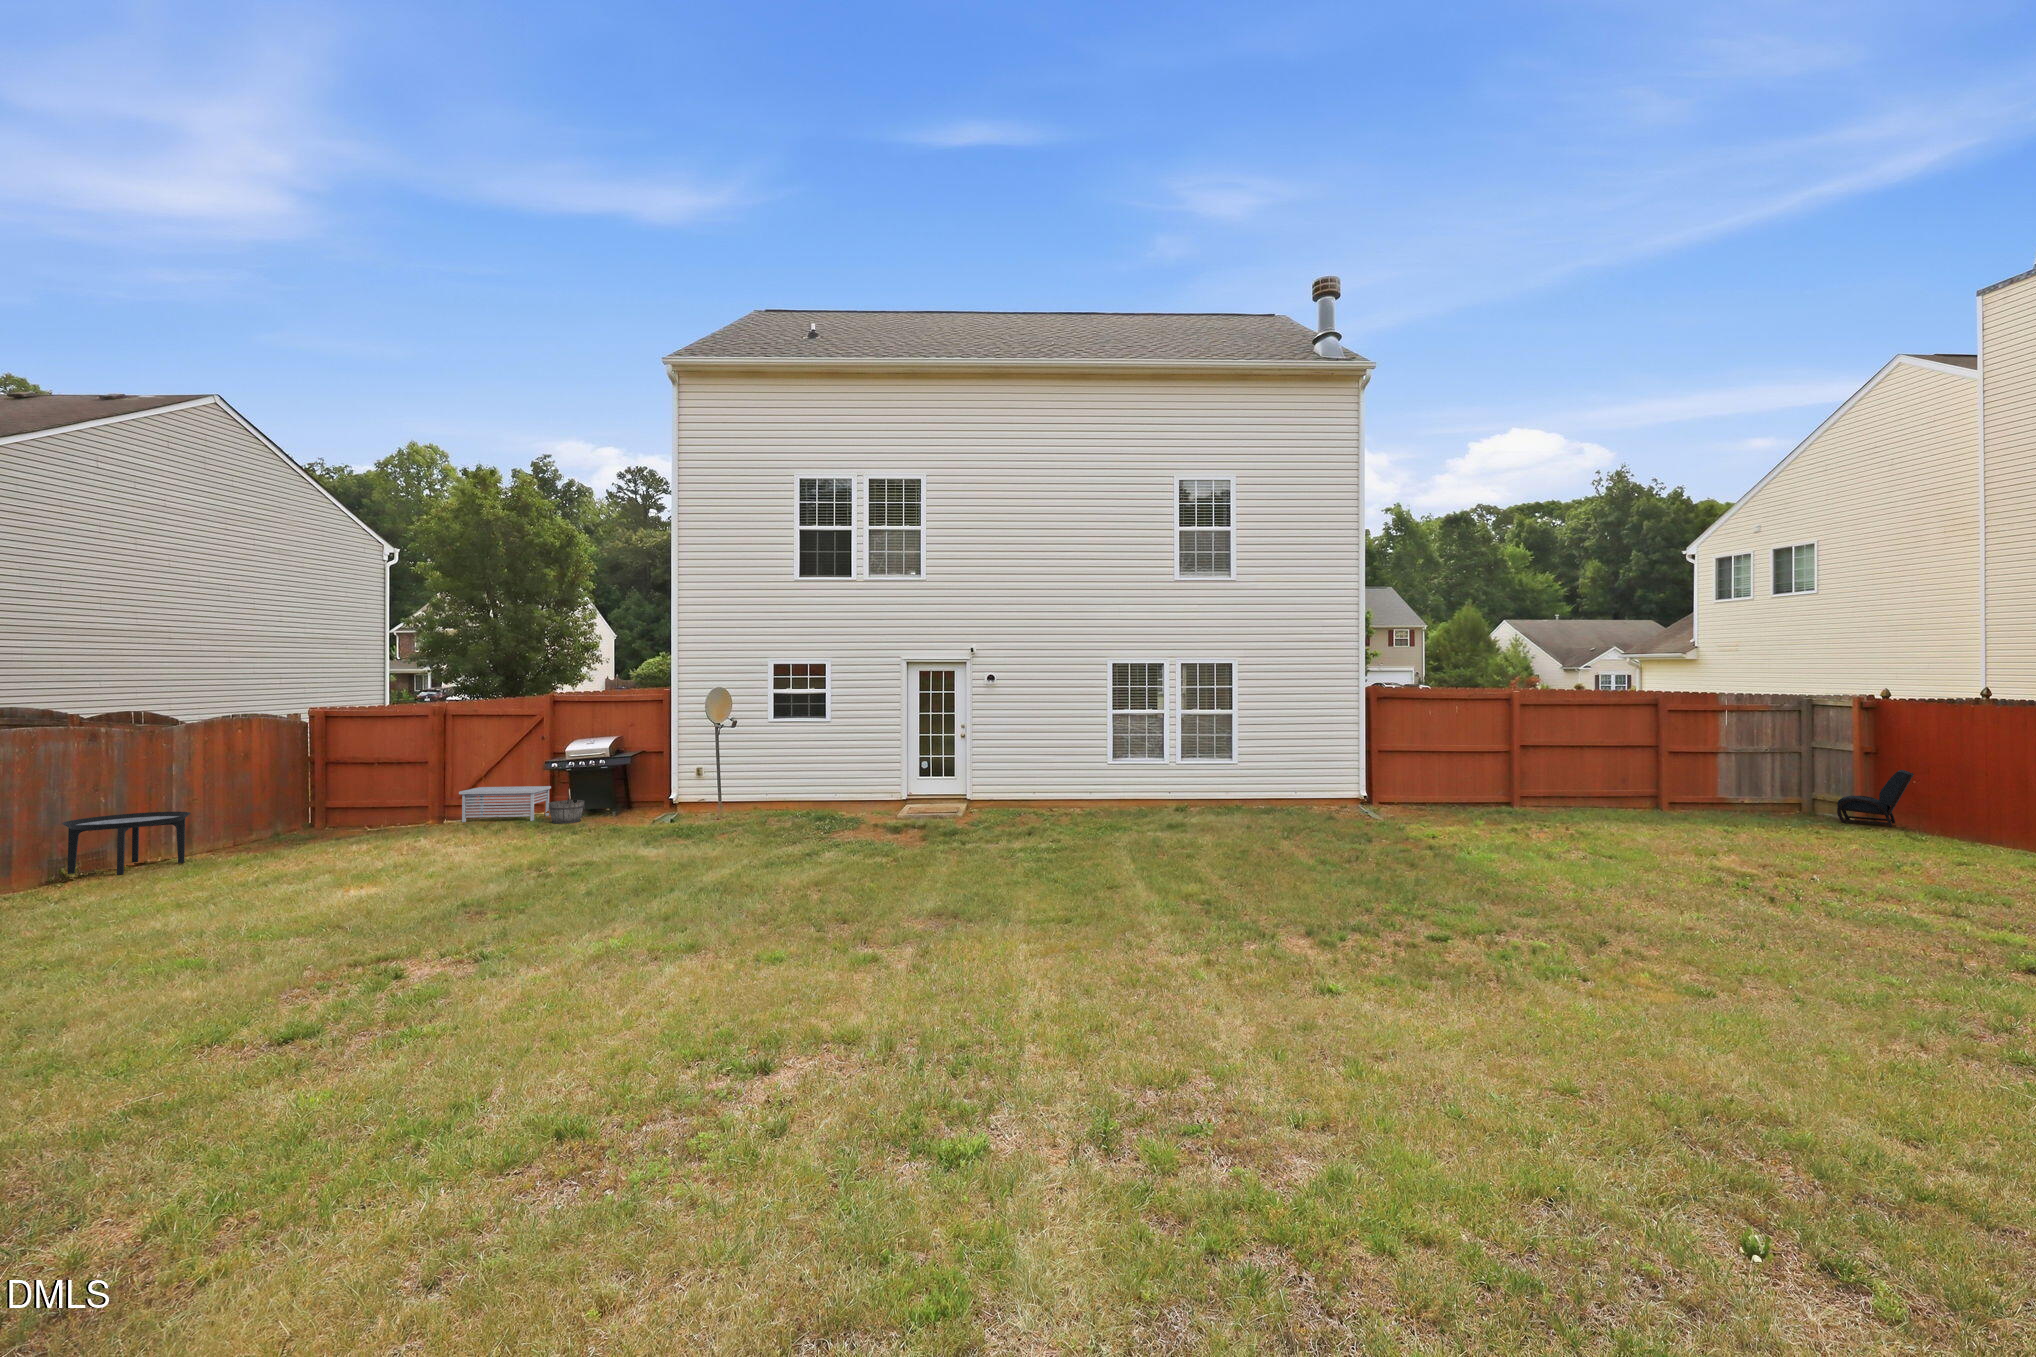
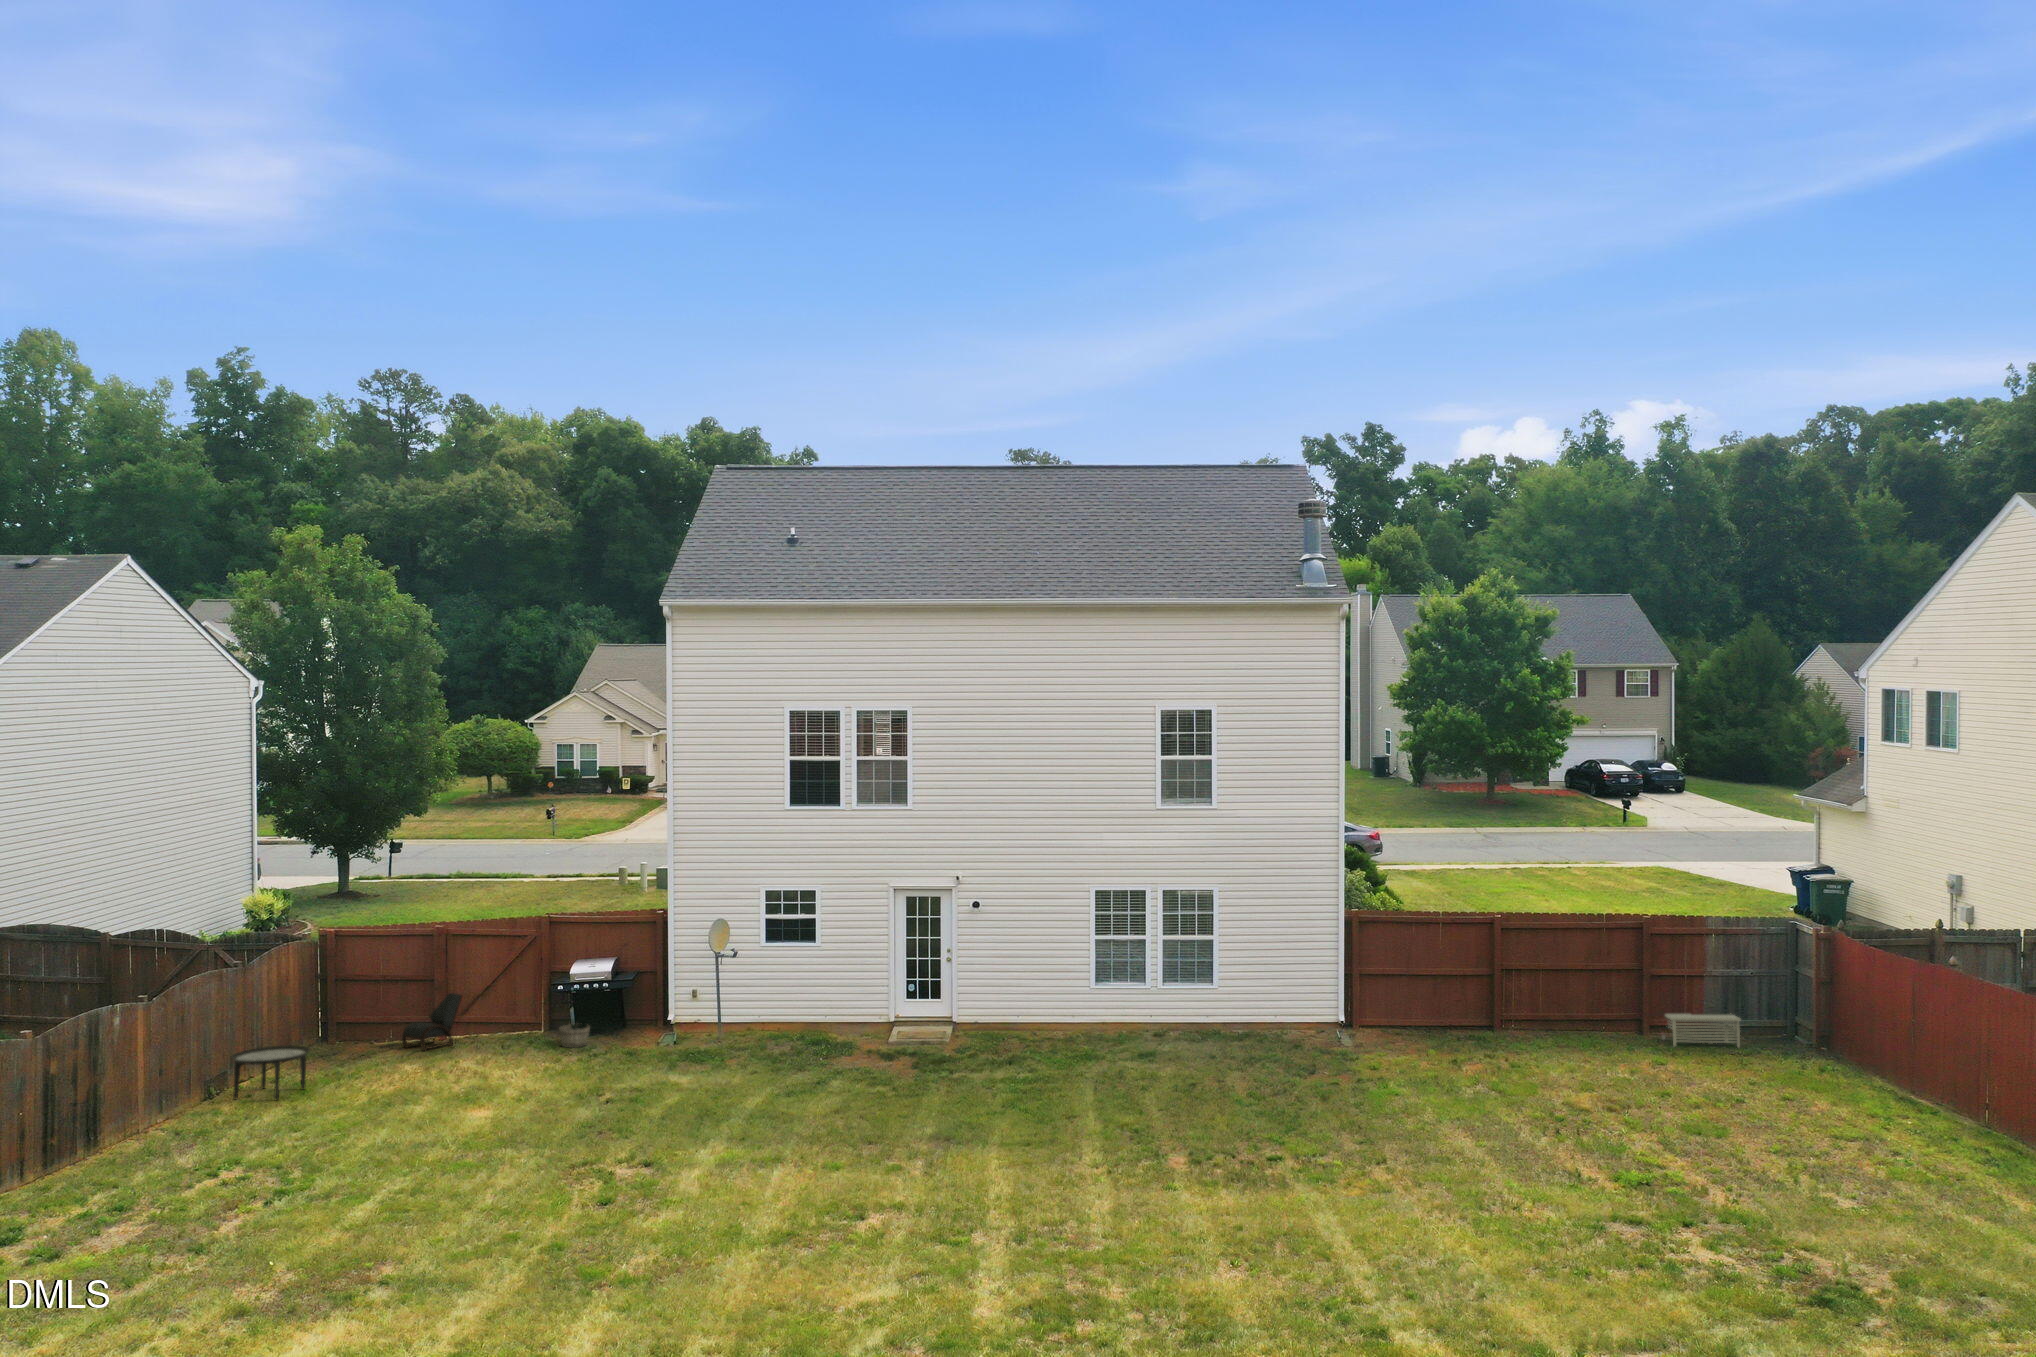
lounge chair: present [1837,770,1914,827] -> present [402,993,462,1051]
storage bench: present [459,786,551,822] -> present [1662,1014,1741,1047]

